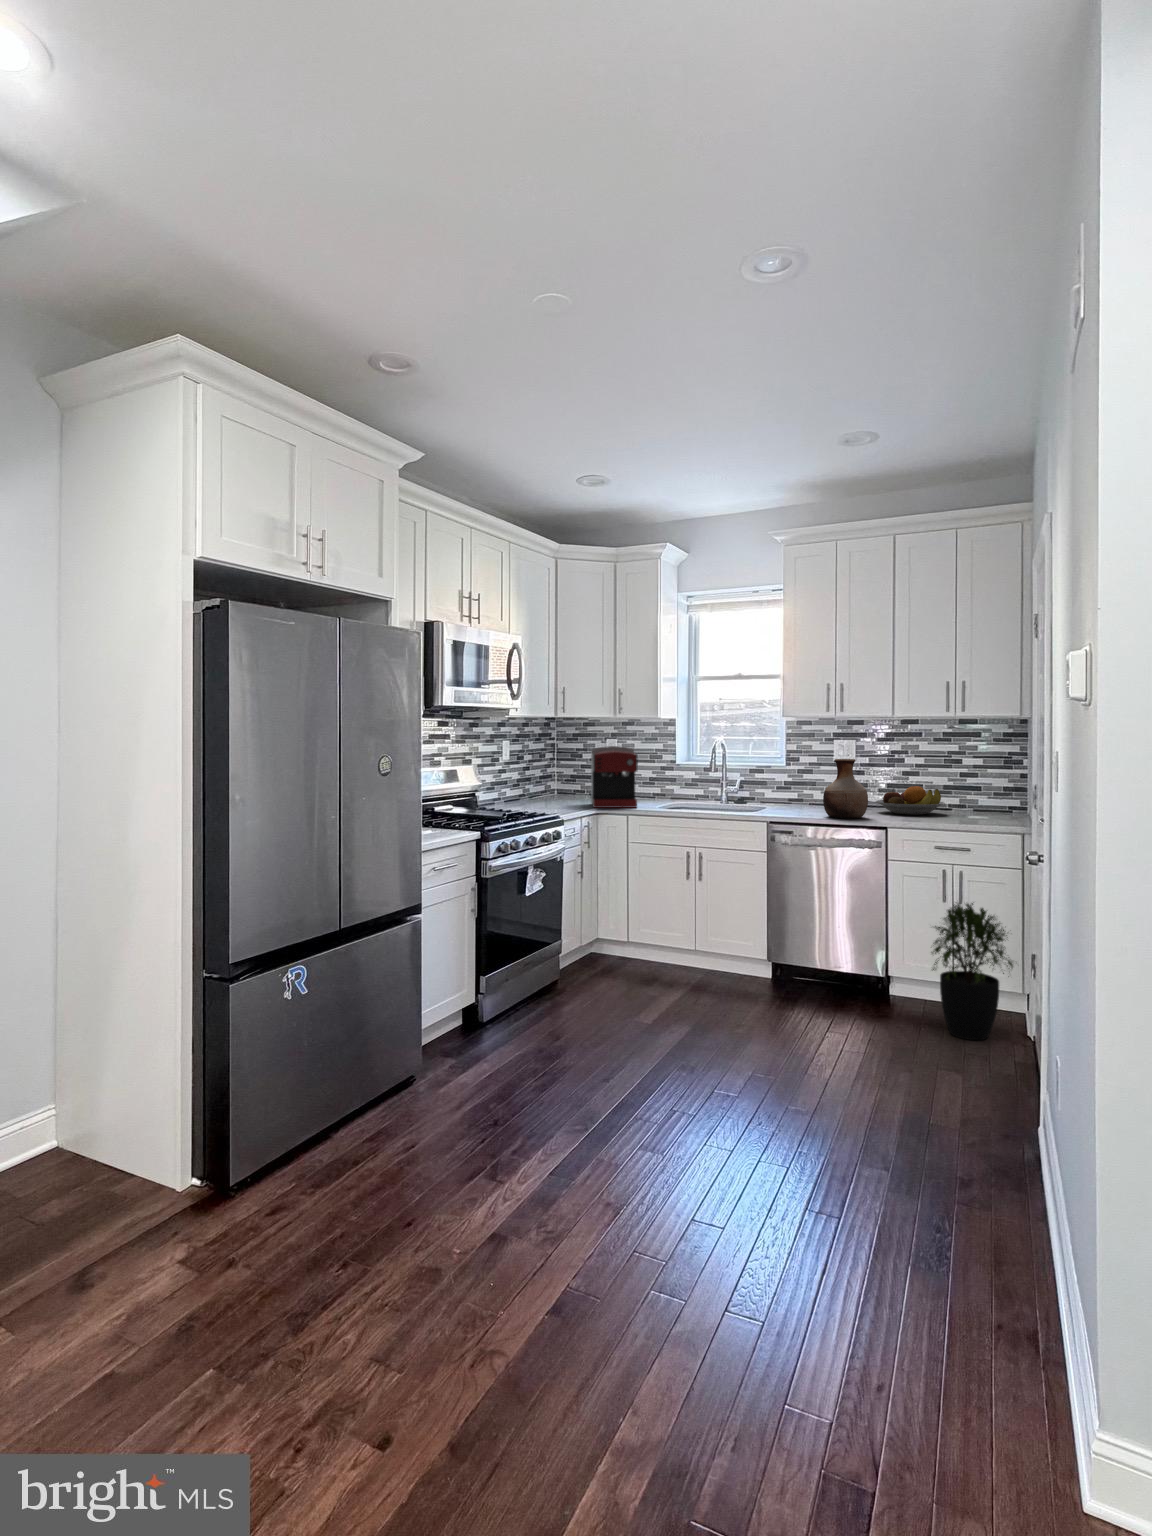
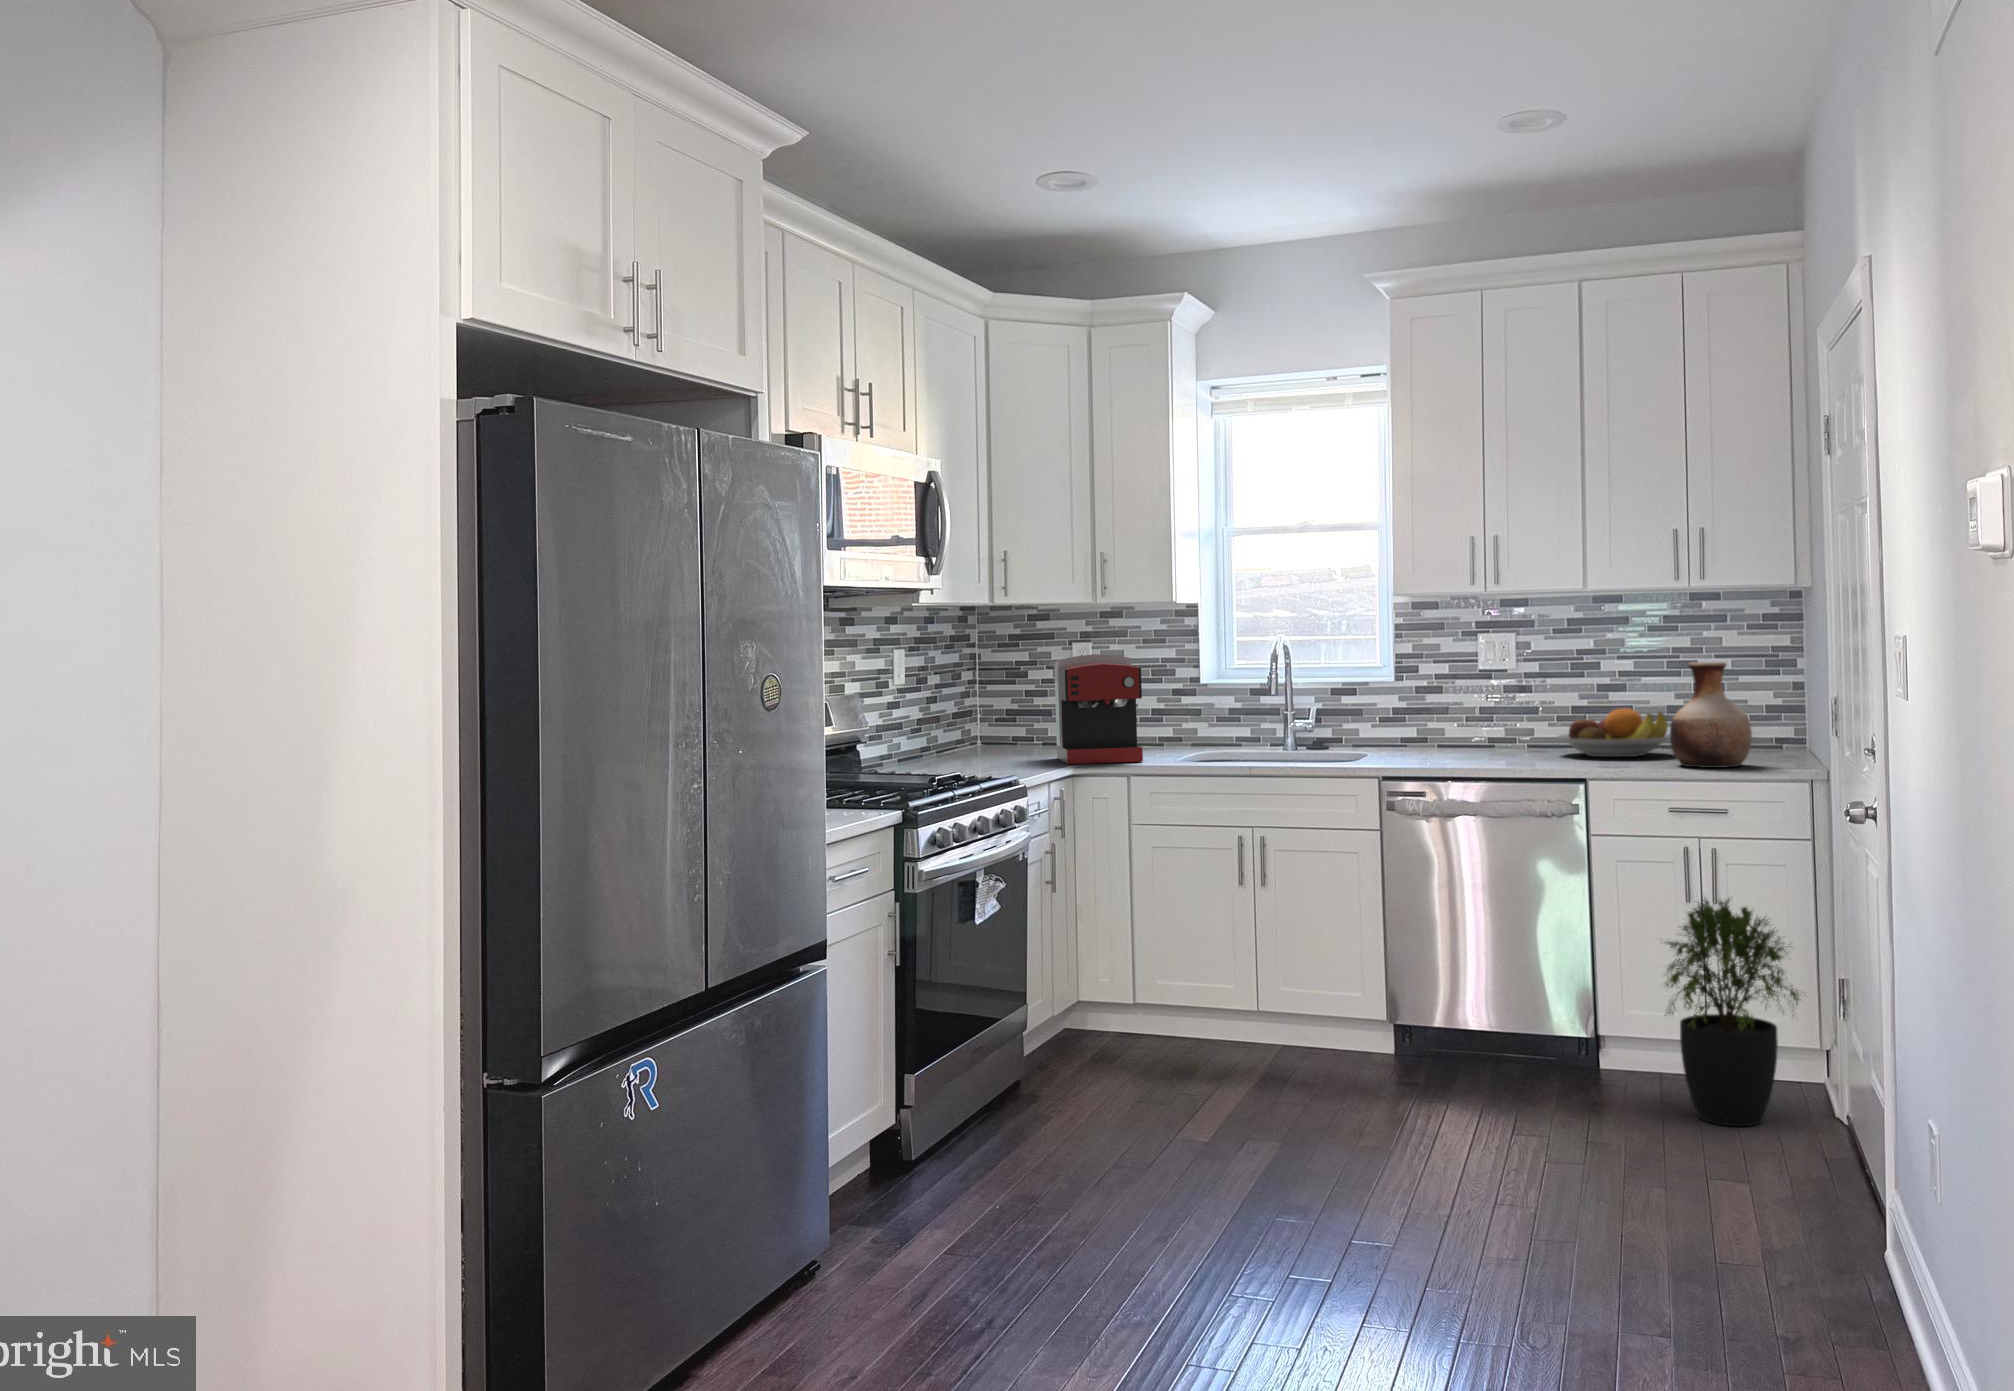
vase: present [823,759,868,819] -> present [1670,662,1752,768]

